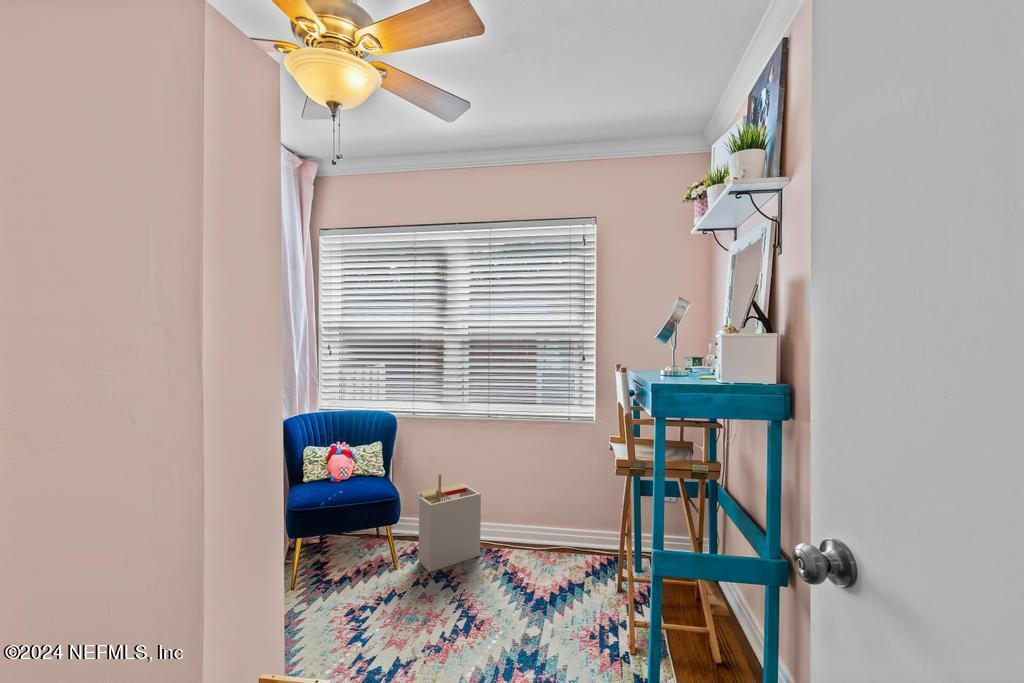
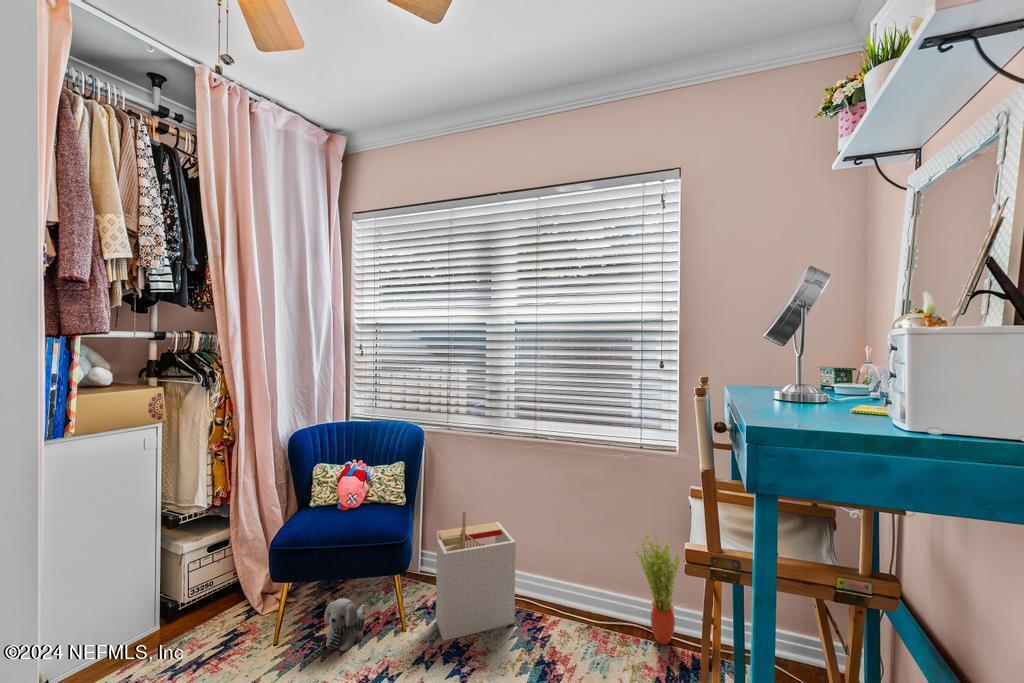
potted plant: none [568,477,600,554] -> present [636,535,681,644]
plush toy: none [332,549,366,589] -> present [324,599,365,651]

